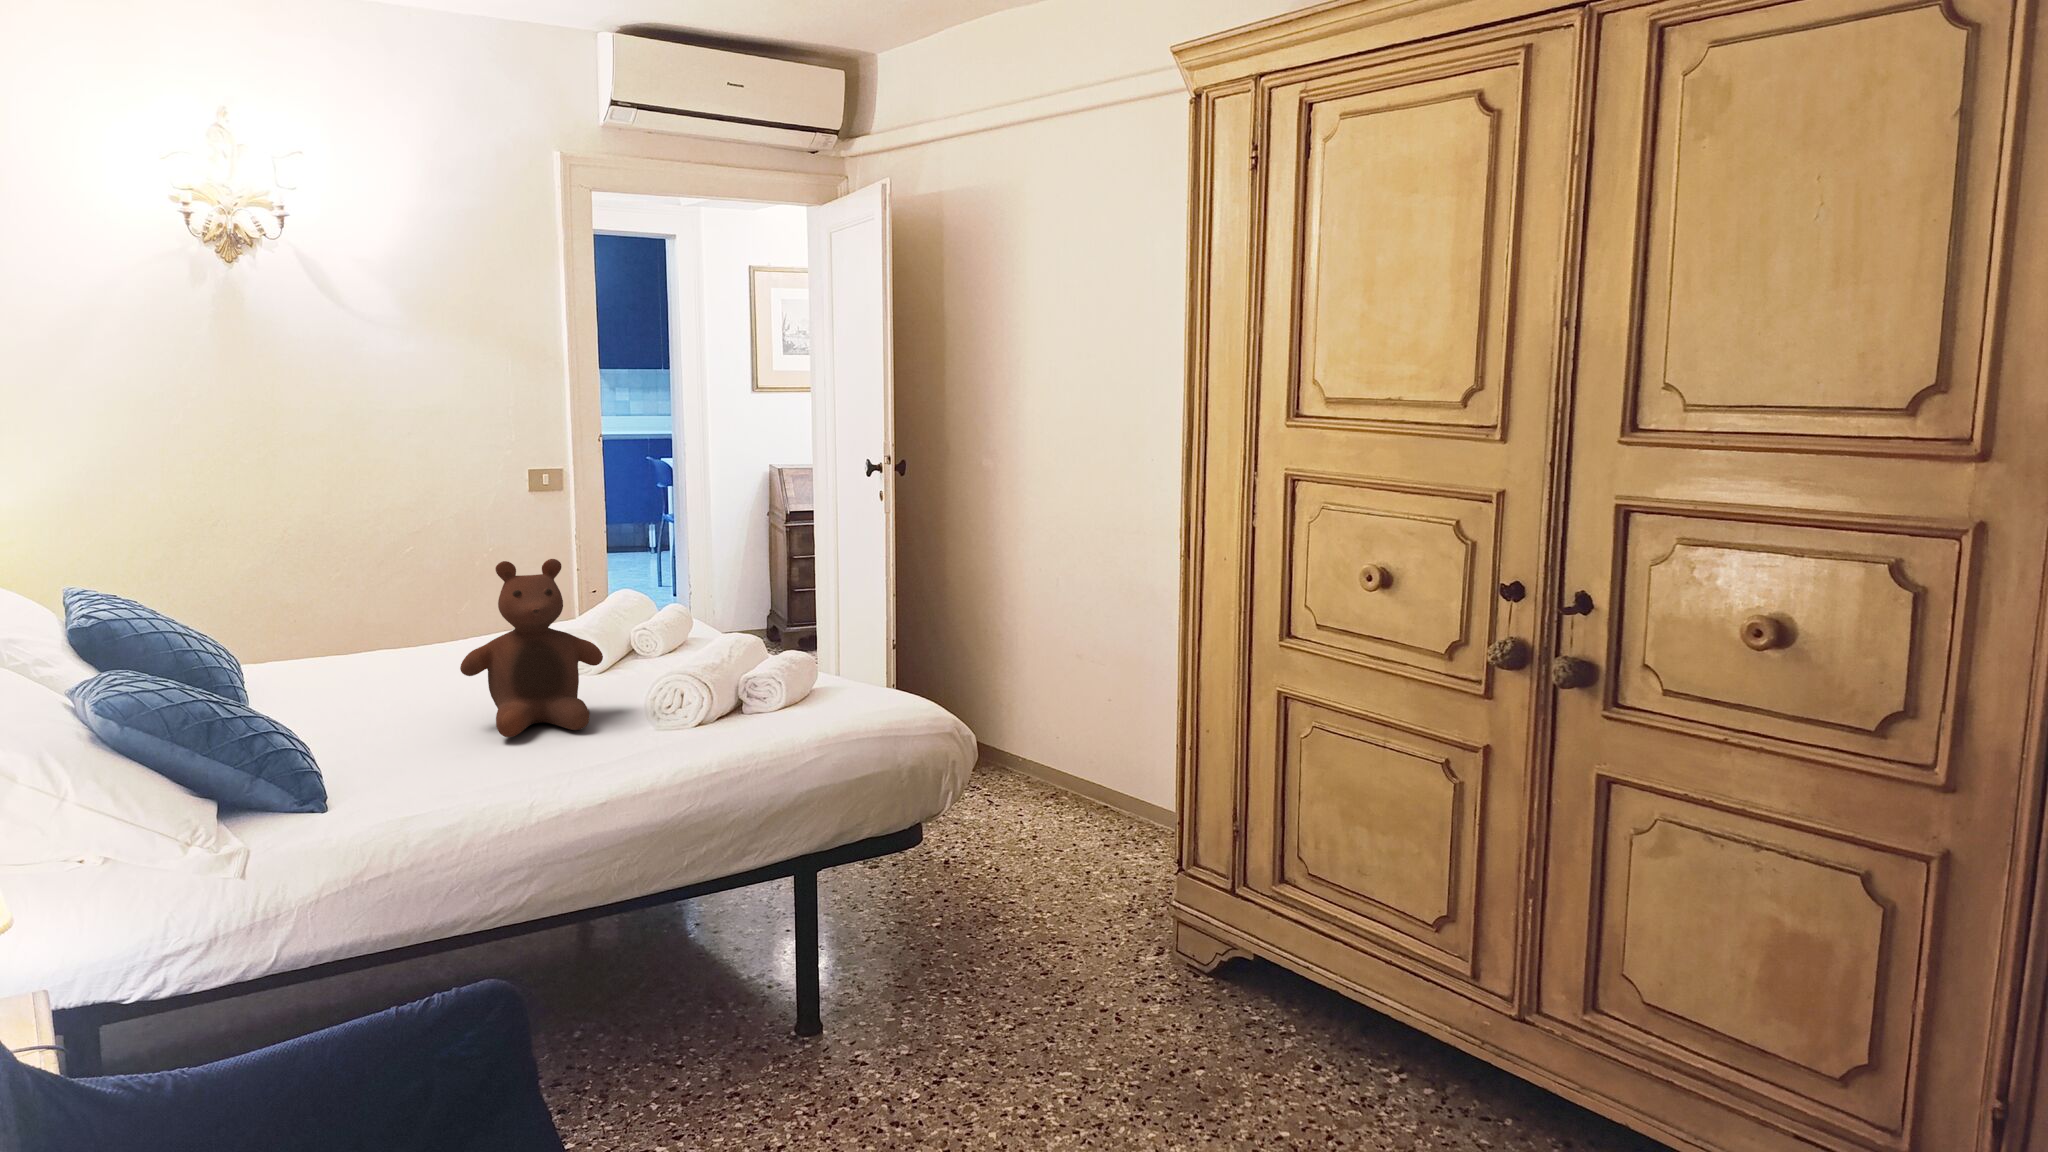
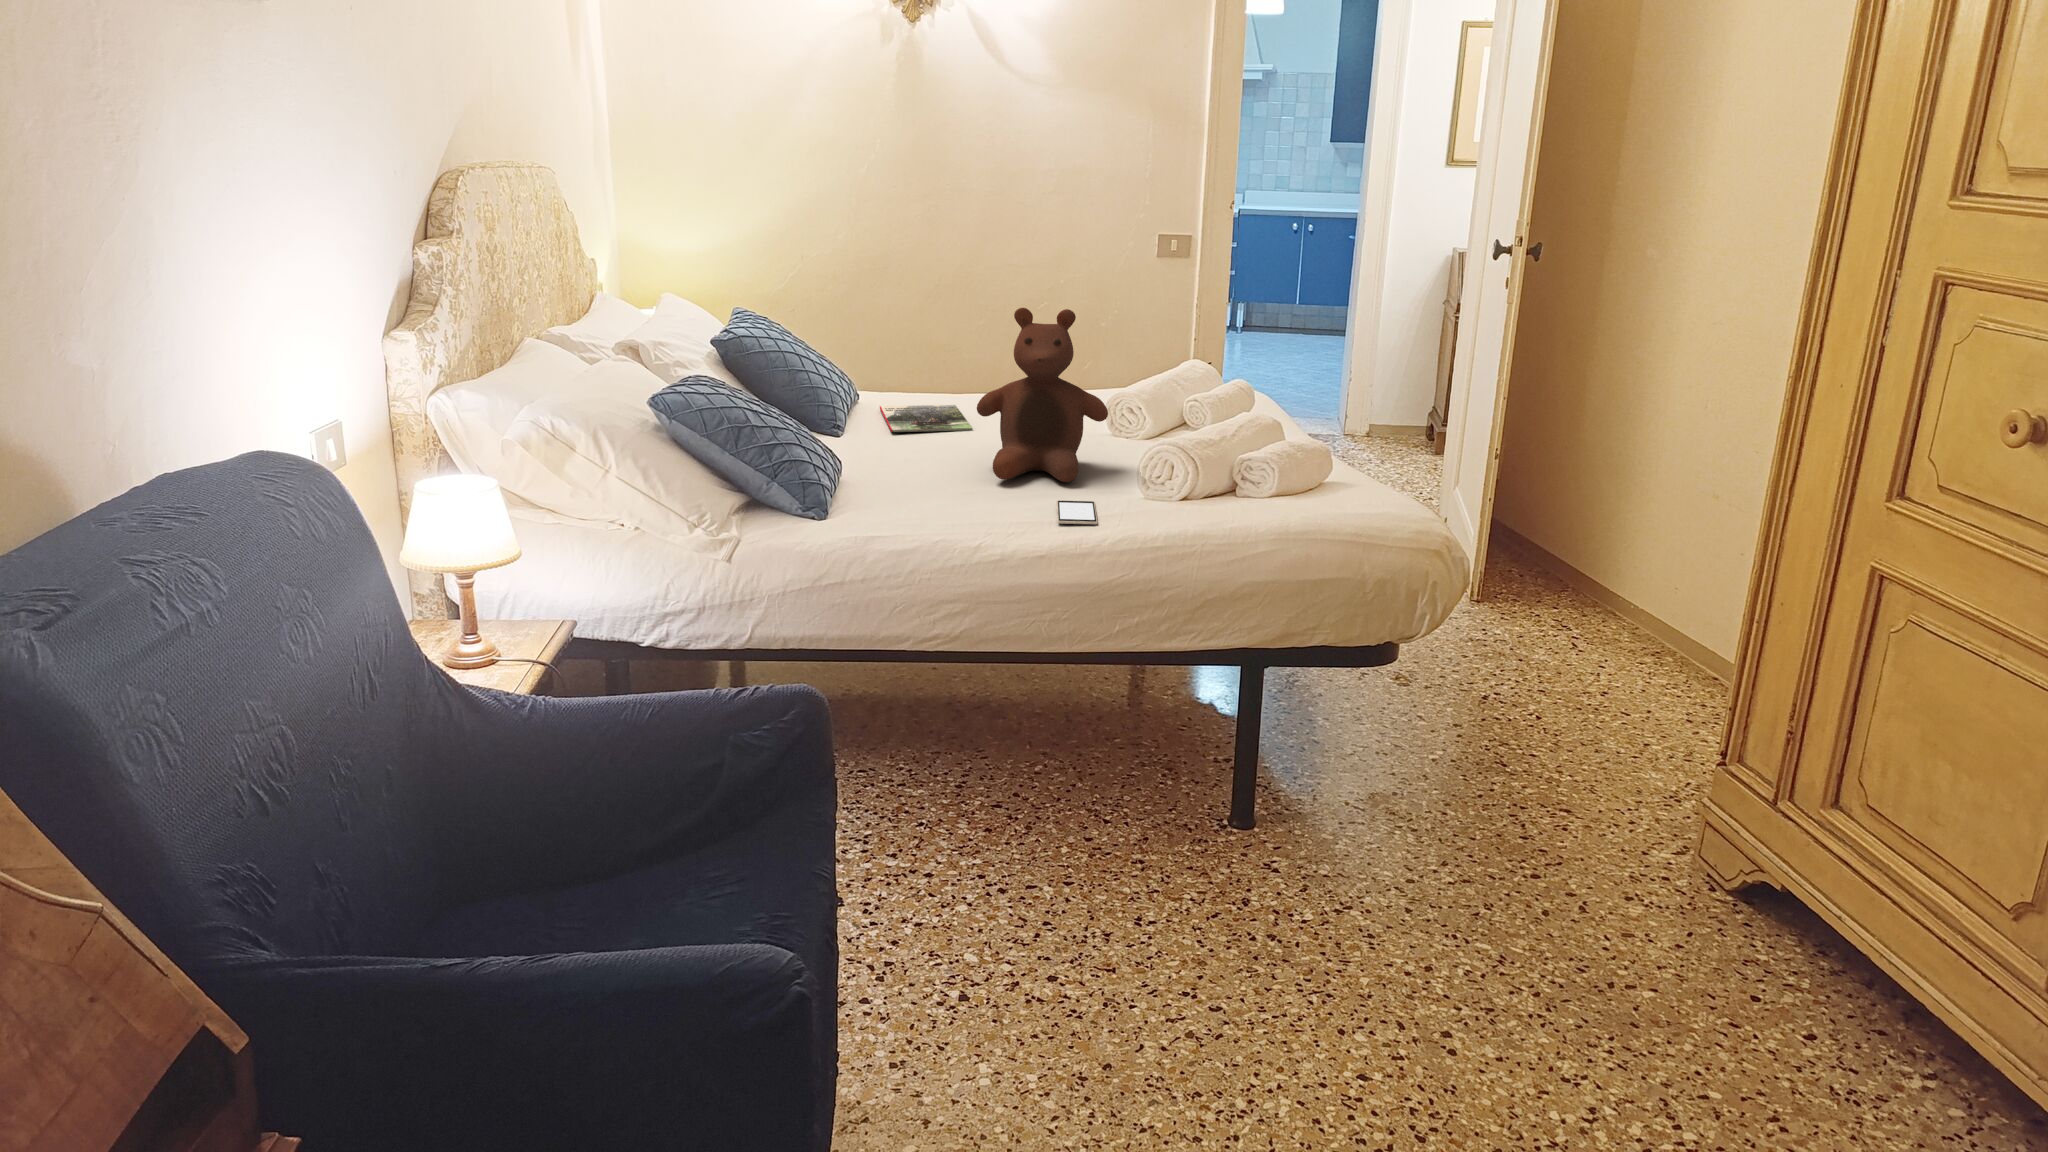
magazine: none [298,672,429,709] -> present [880,405,972,432]
smartphone: none [584,743,643,770] -> present [1057,501,1097,524]

